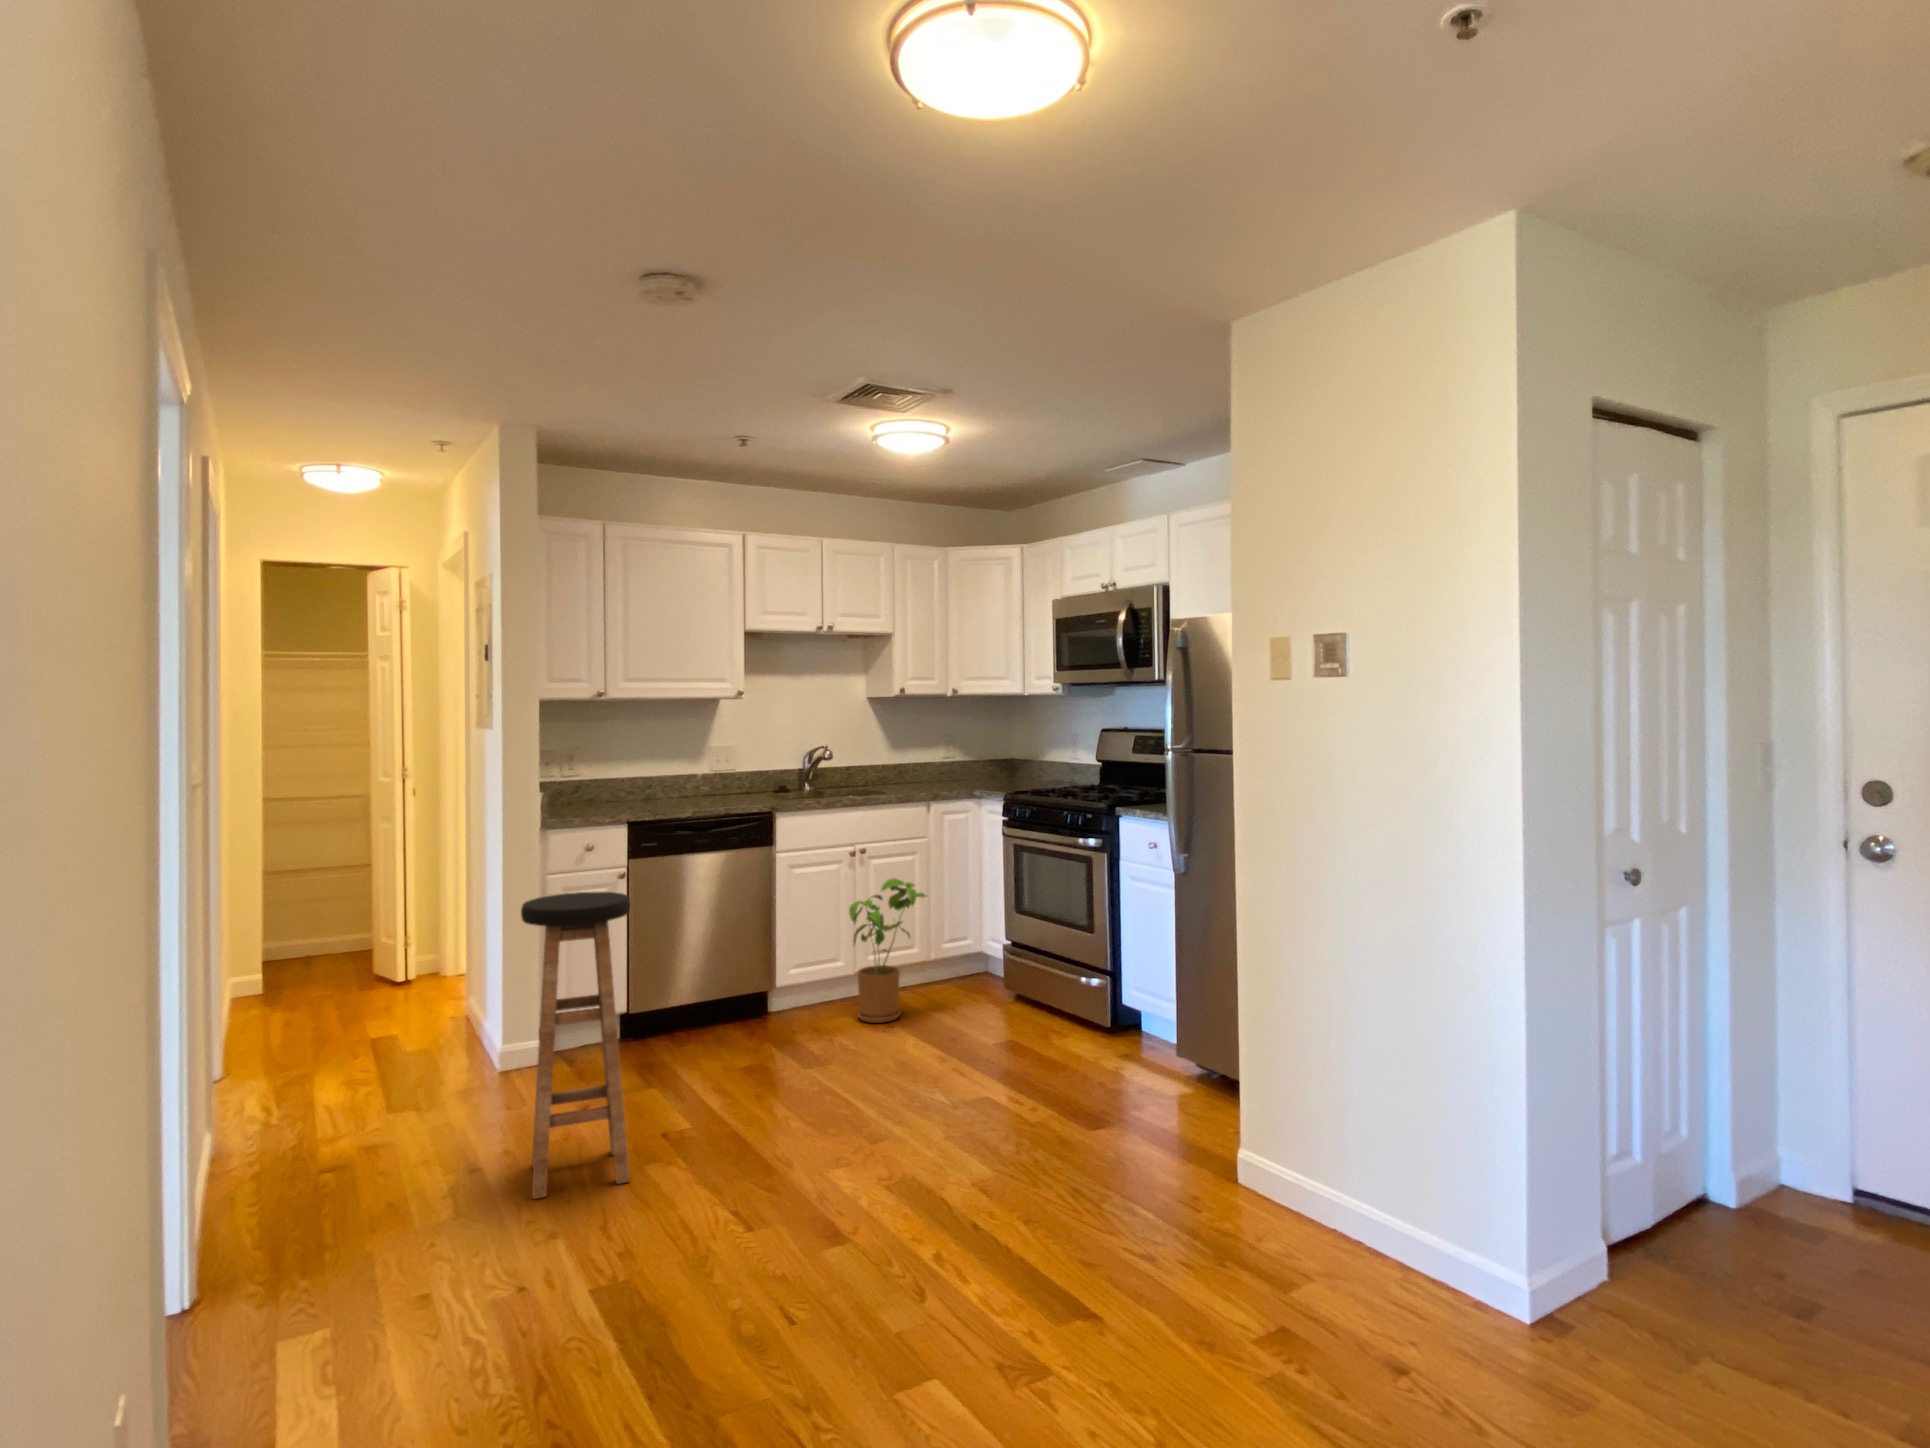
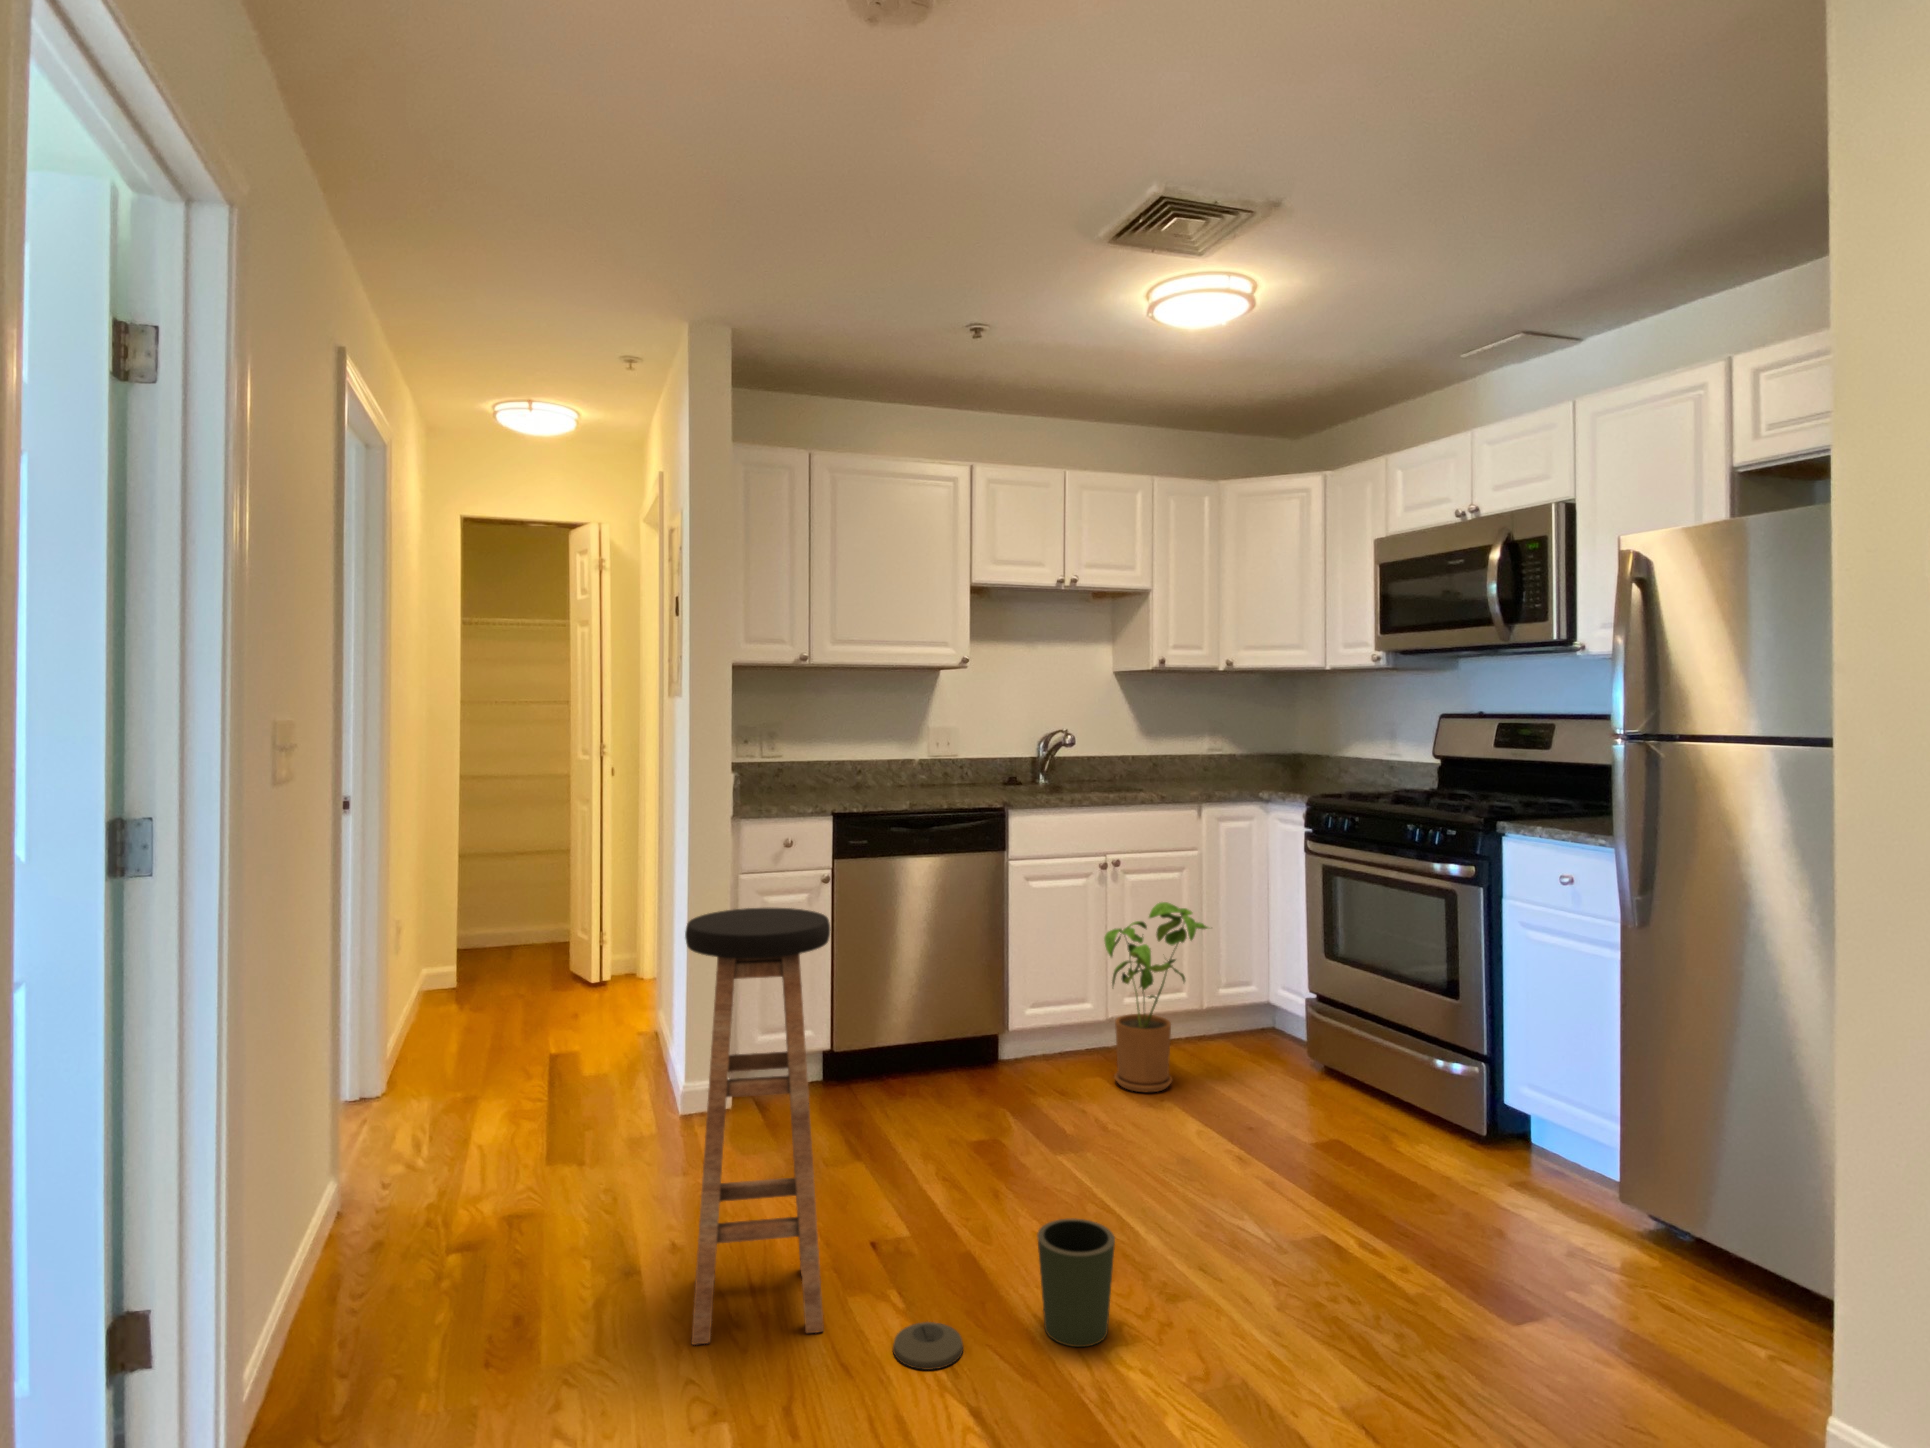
trash can: none [680,1090,833,1193] -> present [893,1218,1115,1370]

